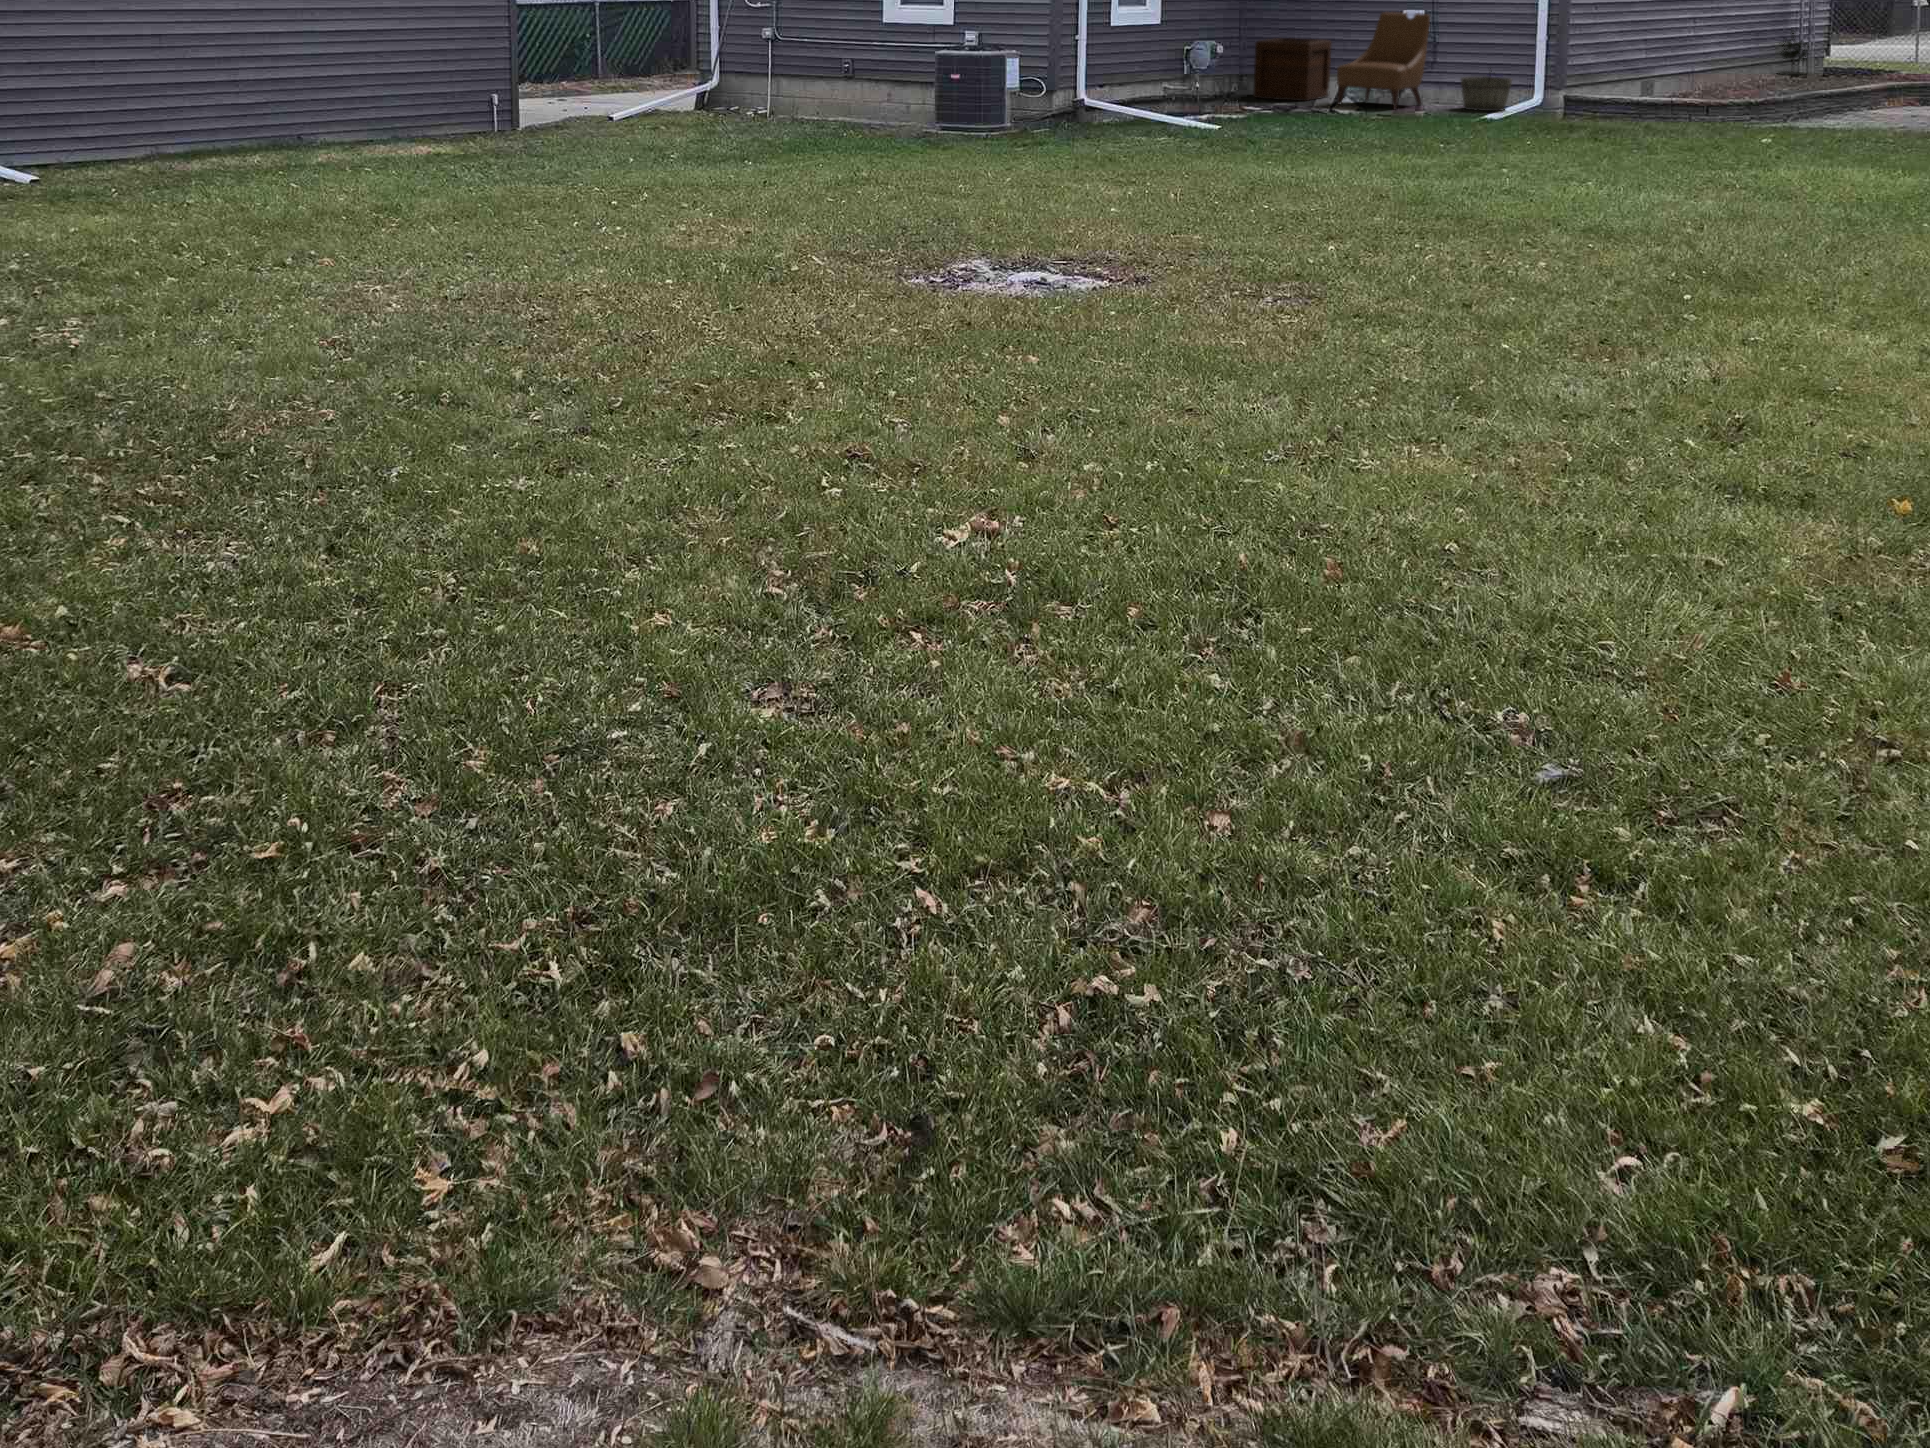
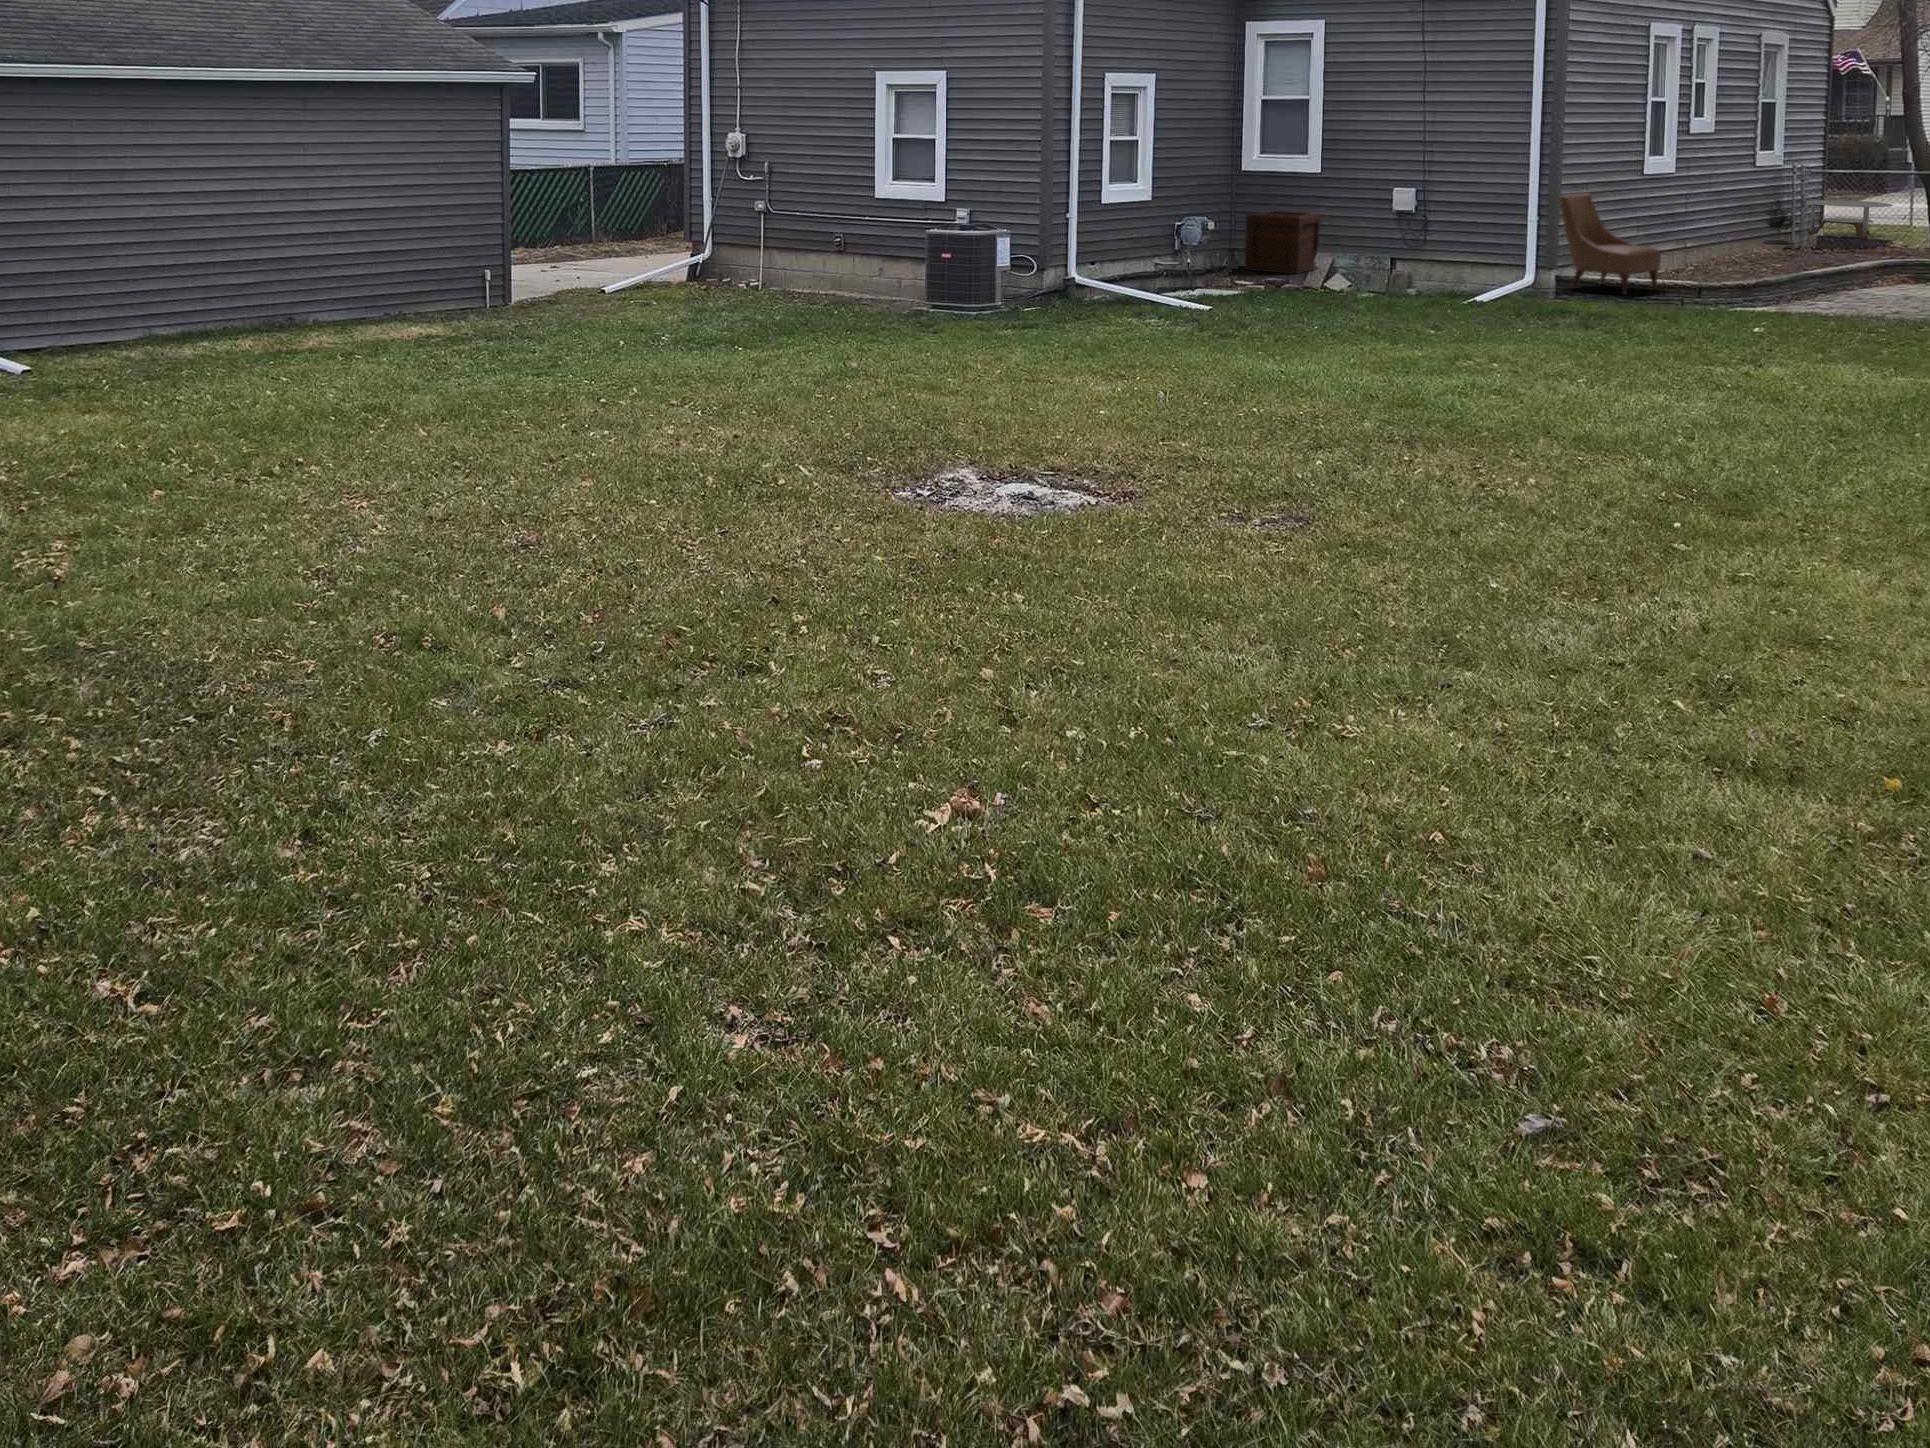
chair: present [1337,12,1430,109] -> present [1560,193,1661,294]
round table: none [1820,33,1908,70] -> present [1806,200,1893,239]
wooden bucket: present [1461,68,1512,111] -> none [1449,243,1501,287]

